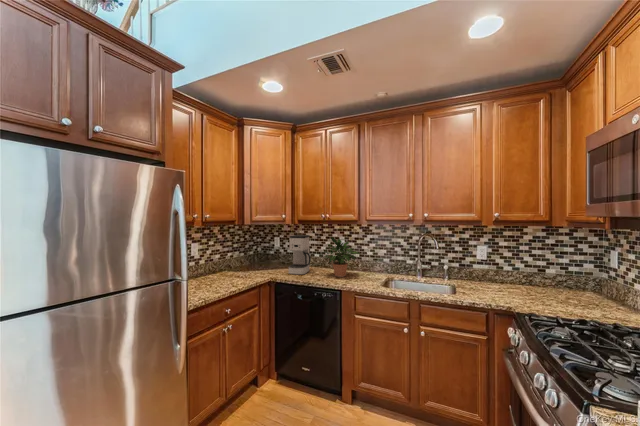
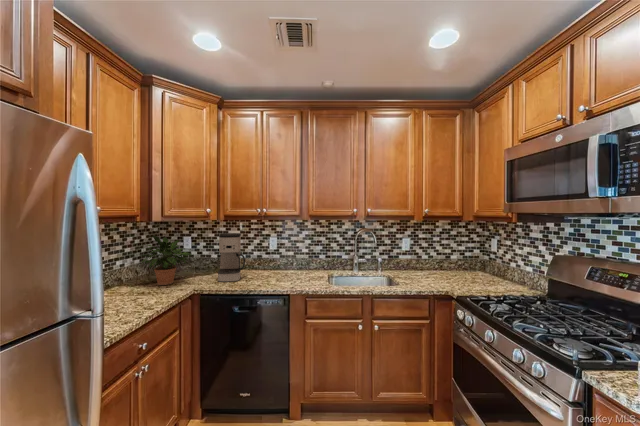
potted plant: present [323,237,360,277] -> present [141,236,191,285]

